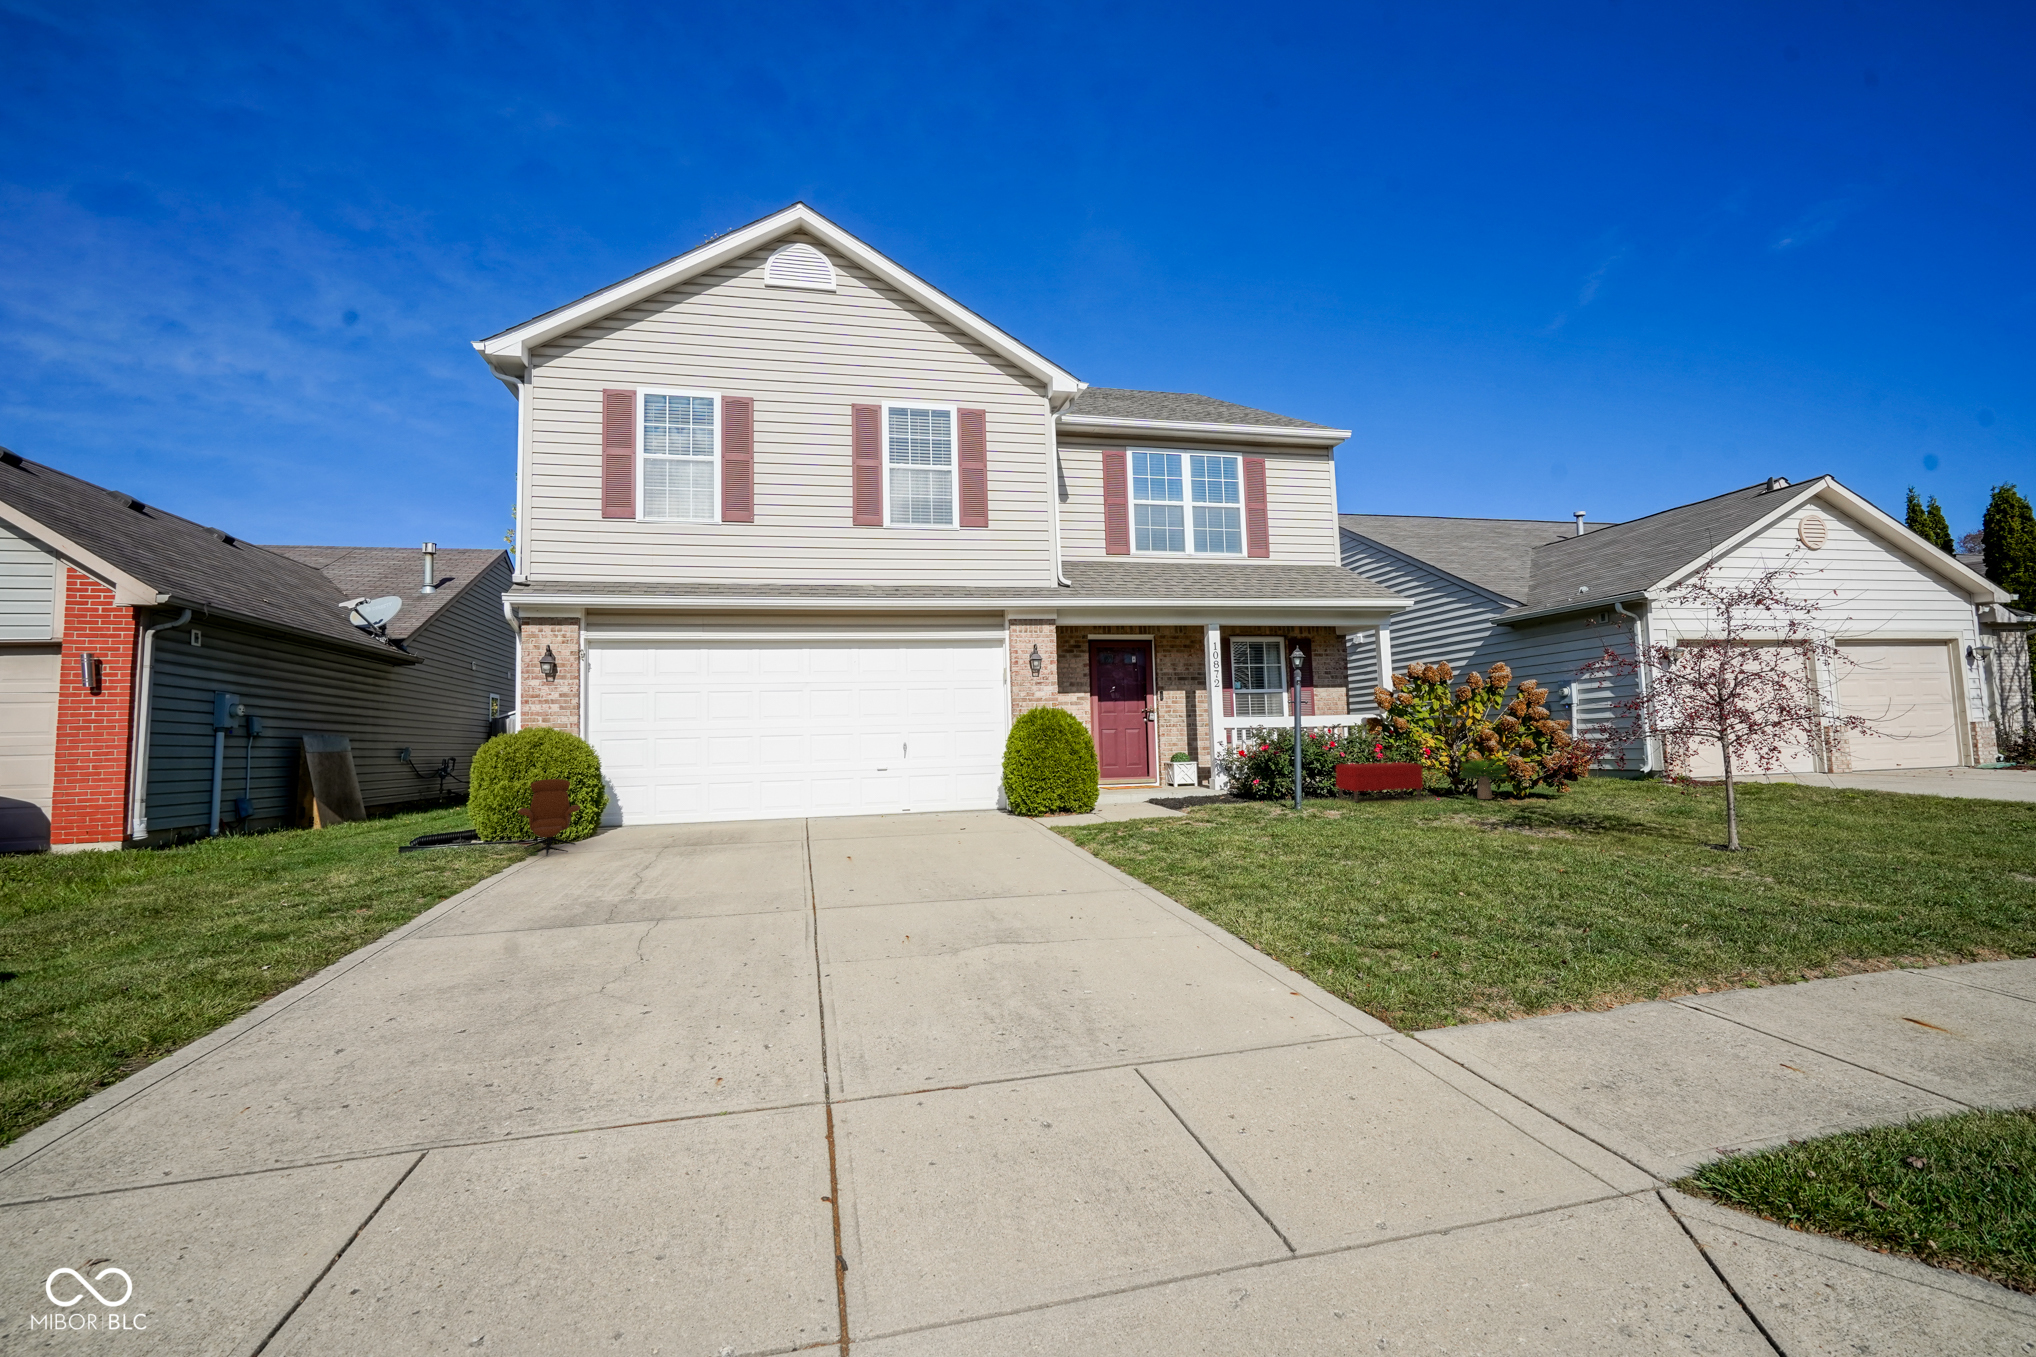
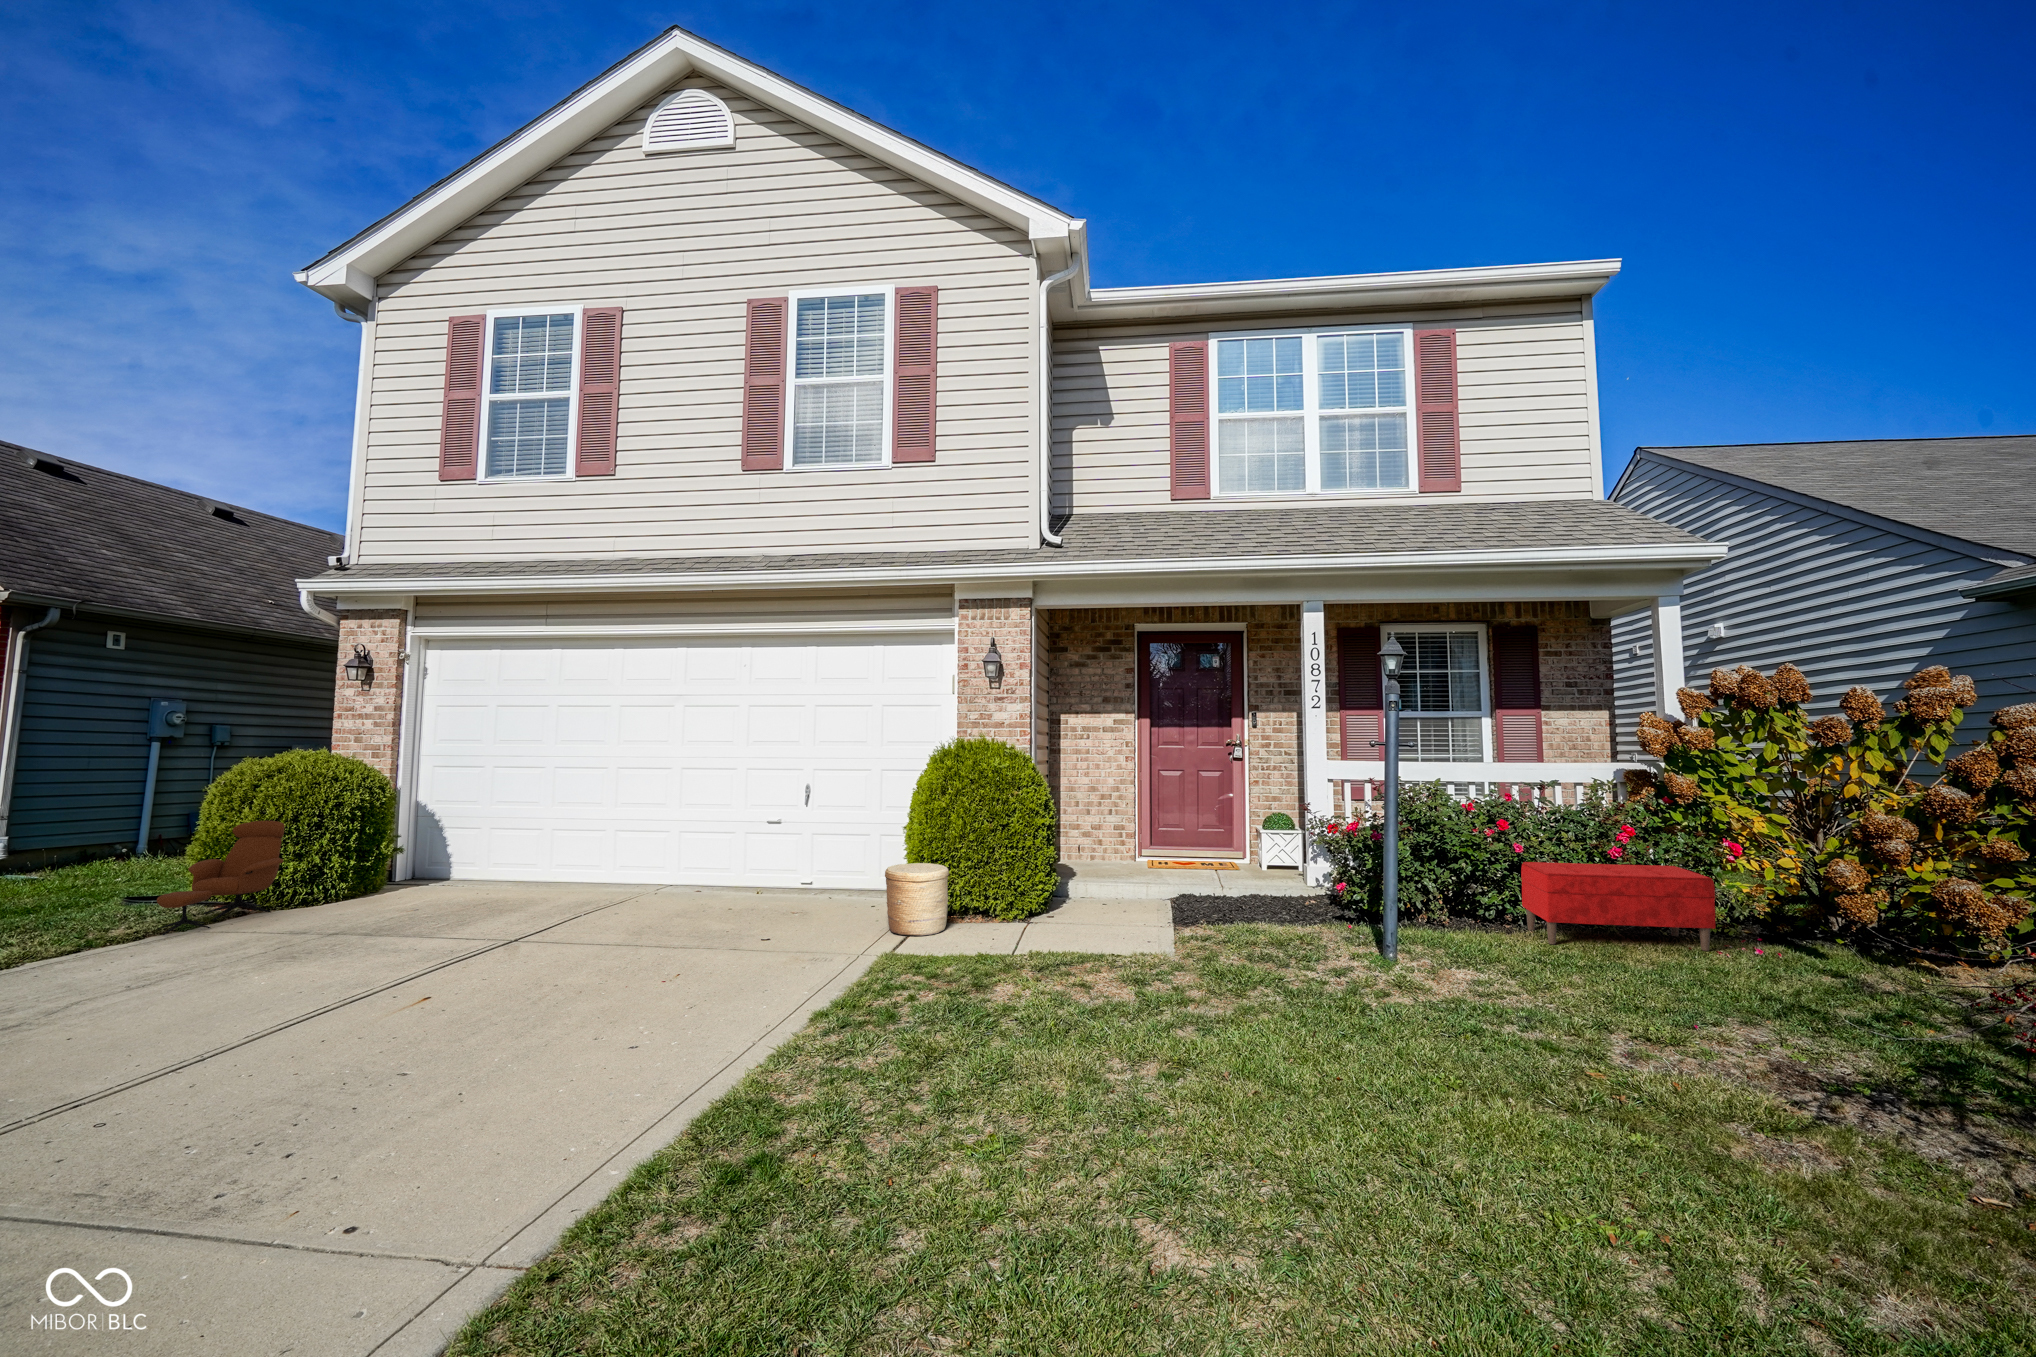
potted plant: present [1460,758,1508,799] -> none [1805,869,1958,966]
woven basket: none [1024,782,1062,822] -> present [885,863,949,936]

